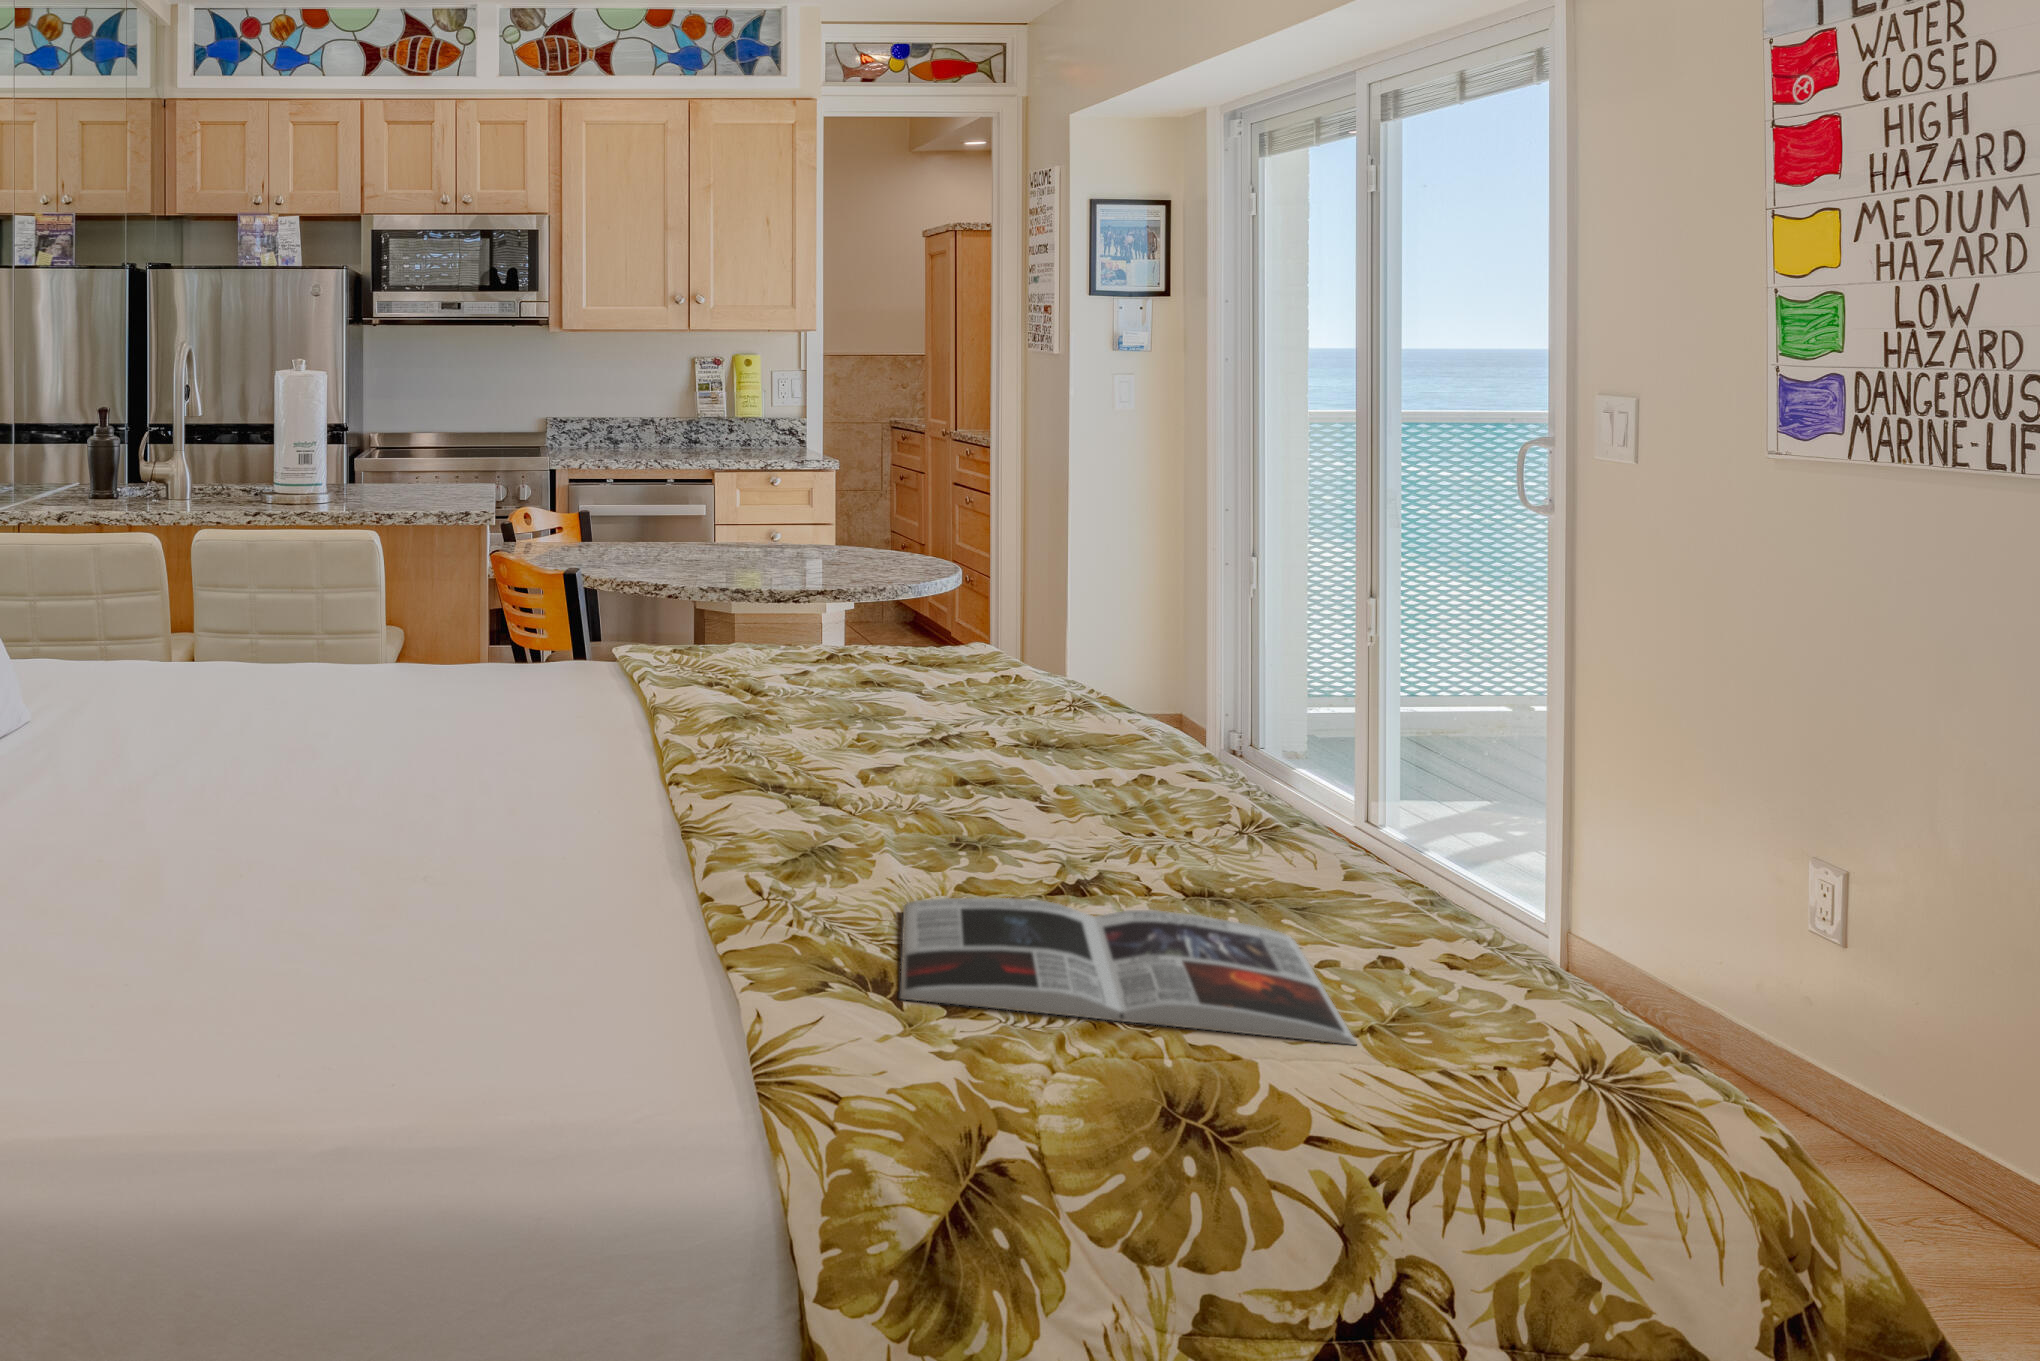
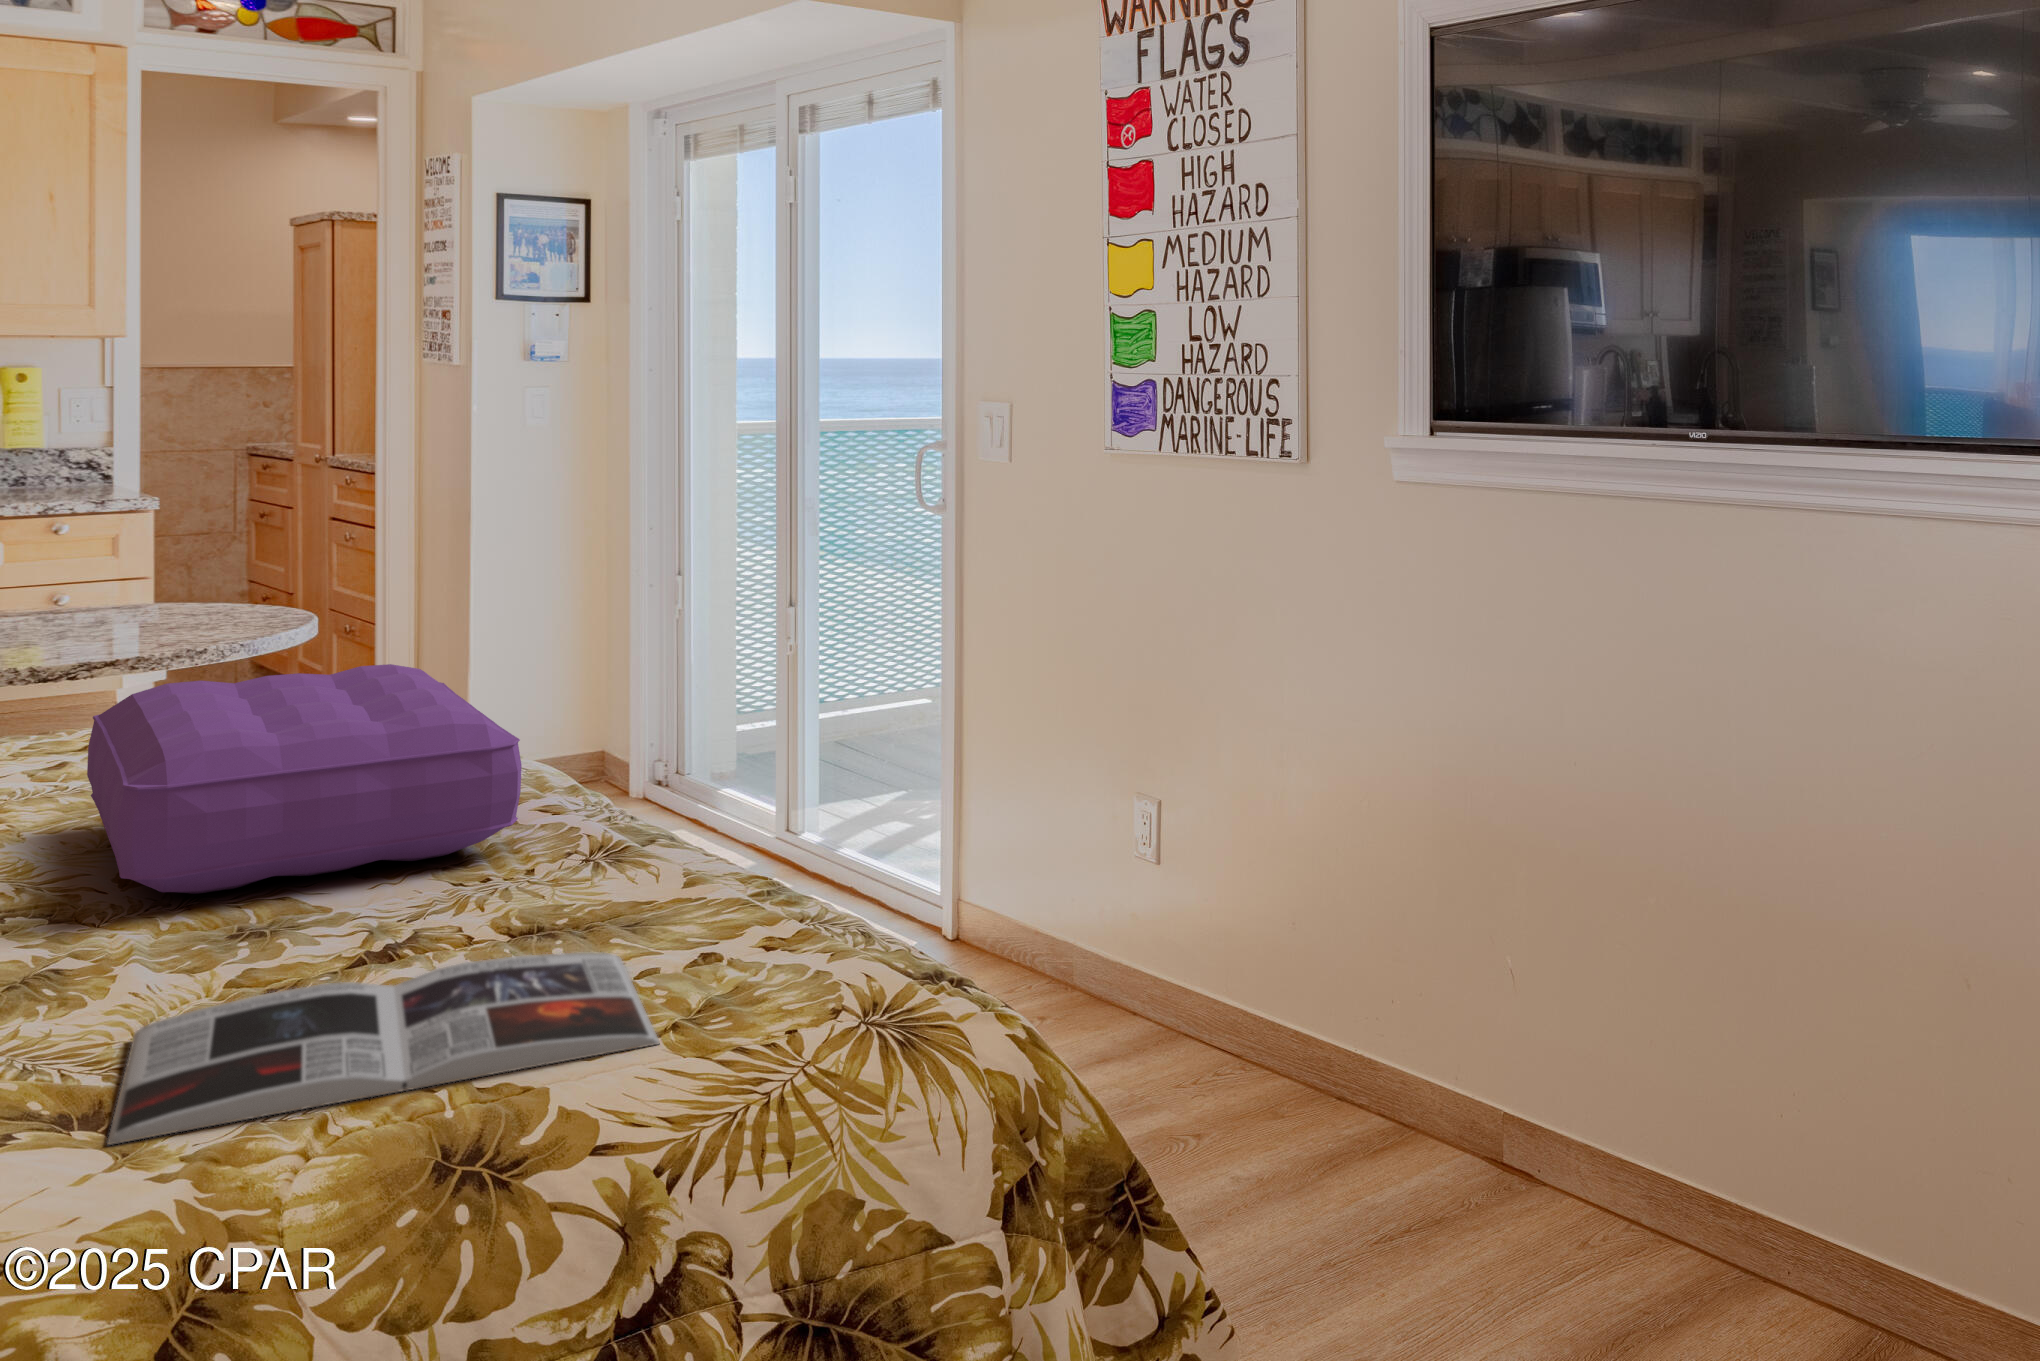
pillow: none [844,619,1174,802] -> present [87,664,522,894]

